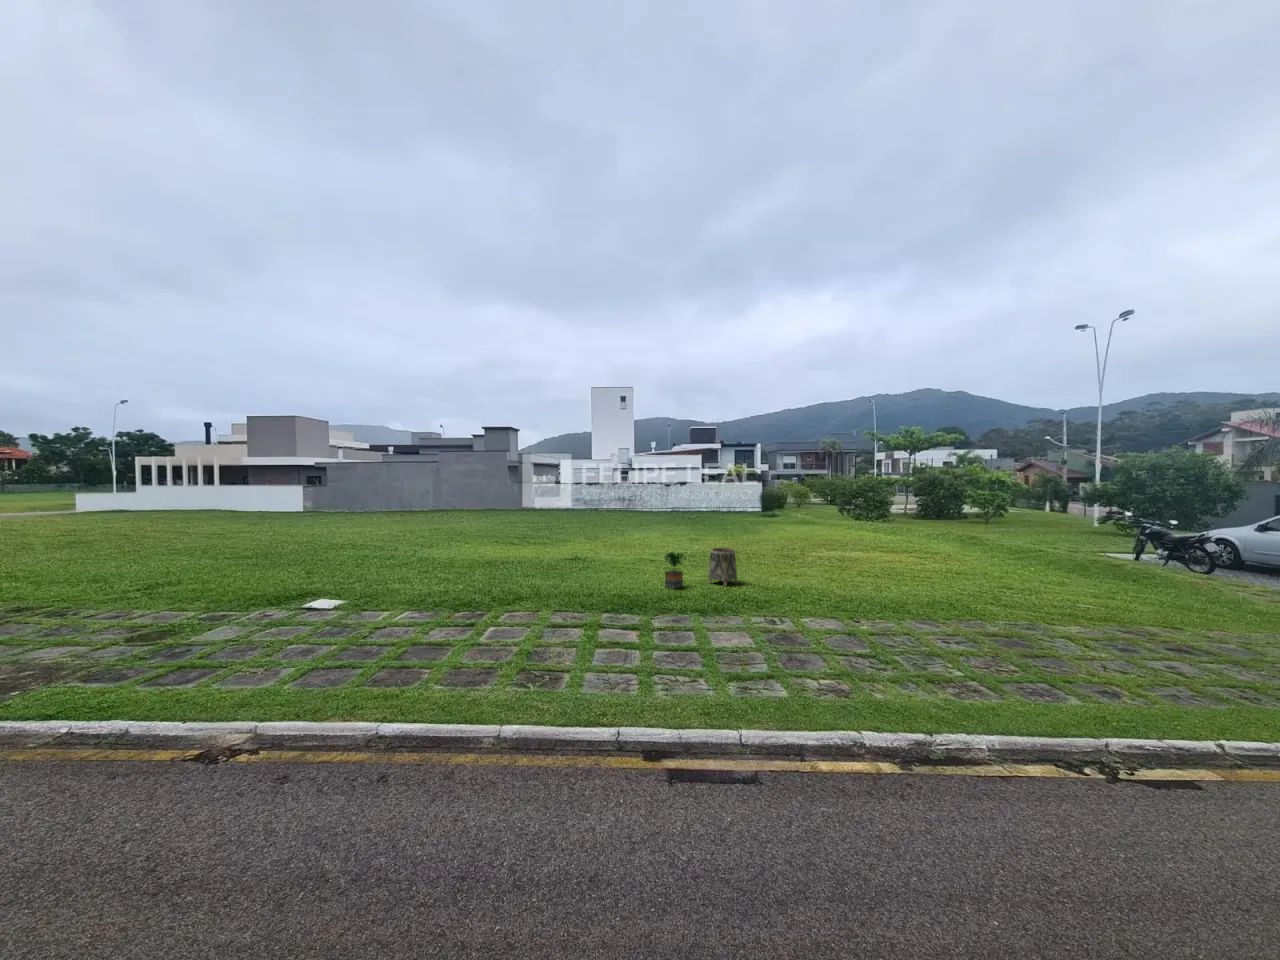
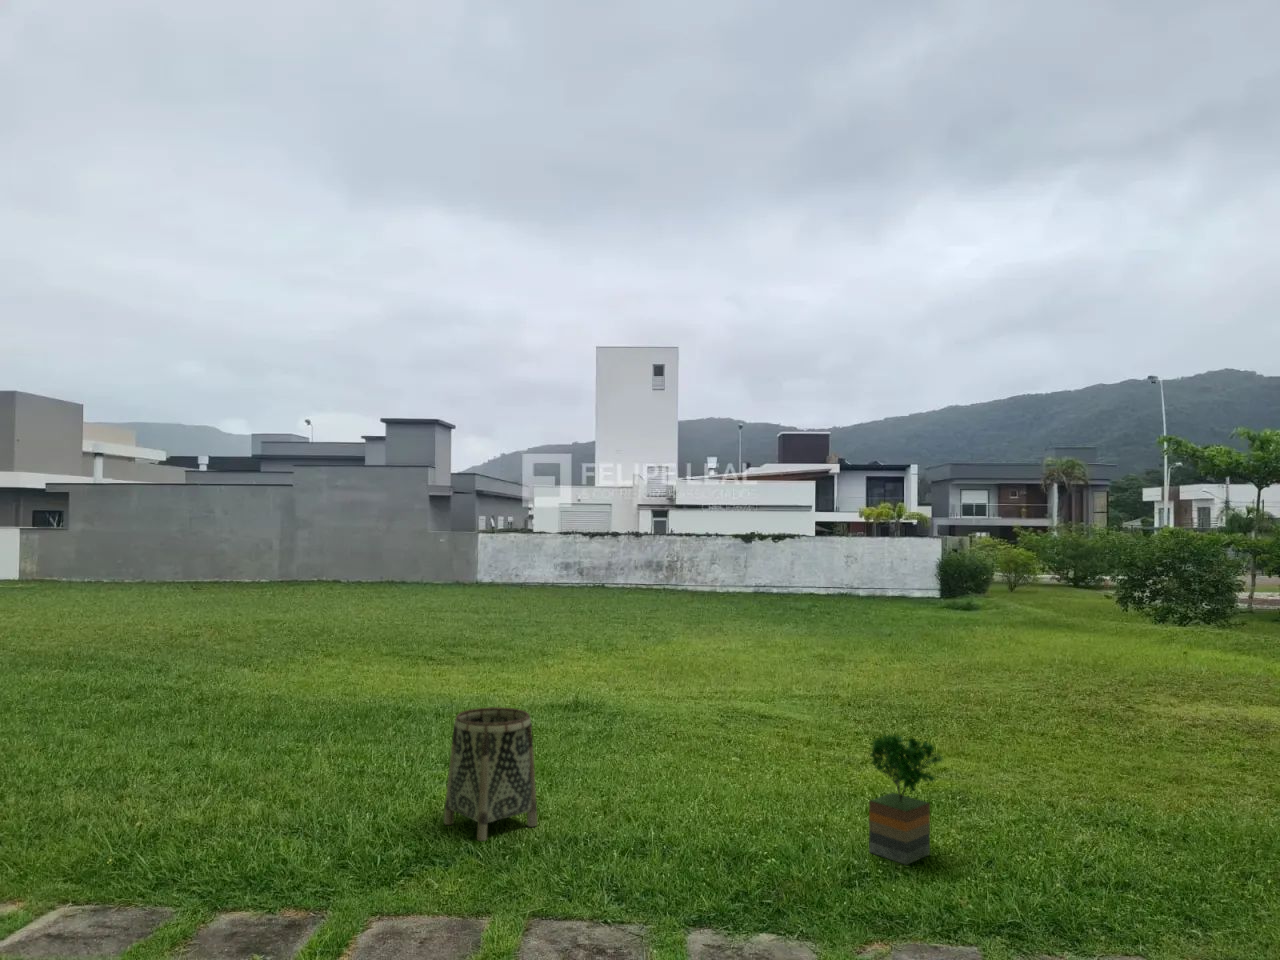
basket: present [708,548,738,586] -> present [444,707,537,841]

